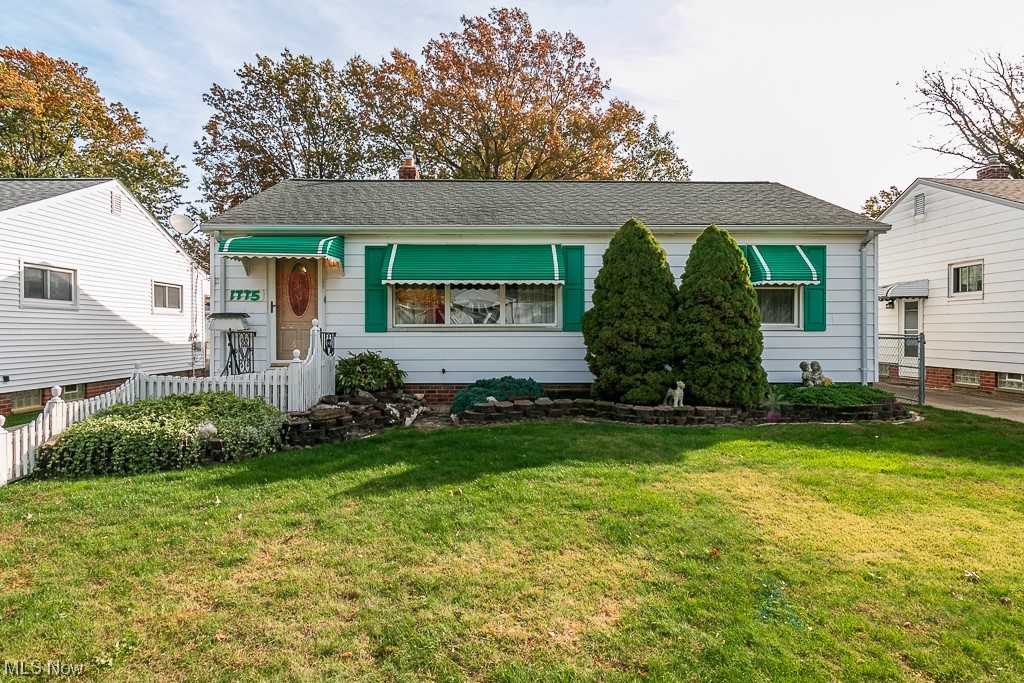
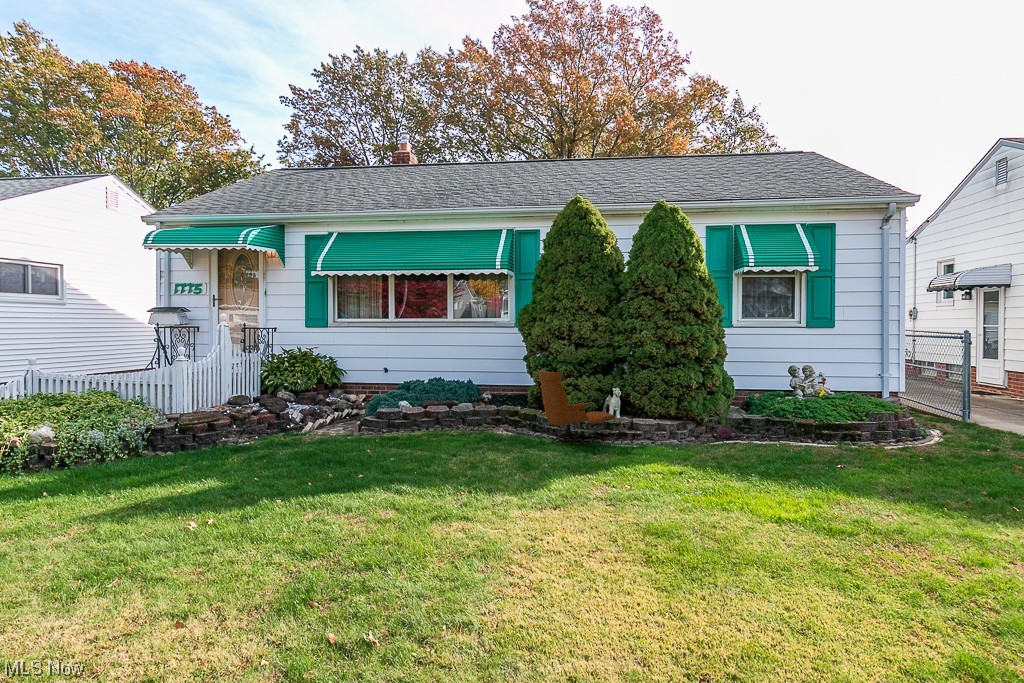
lounge chair: none [630,366,684,430] -> present [539,370,615,444]

